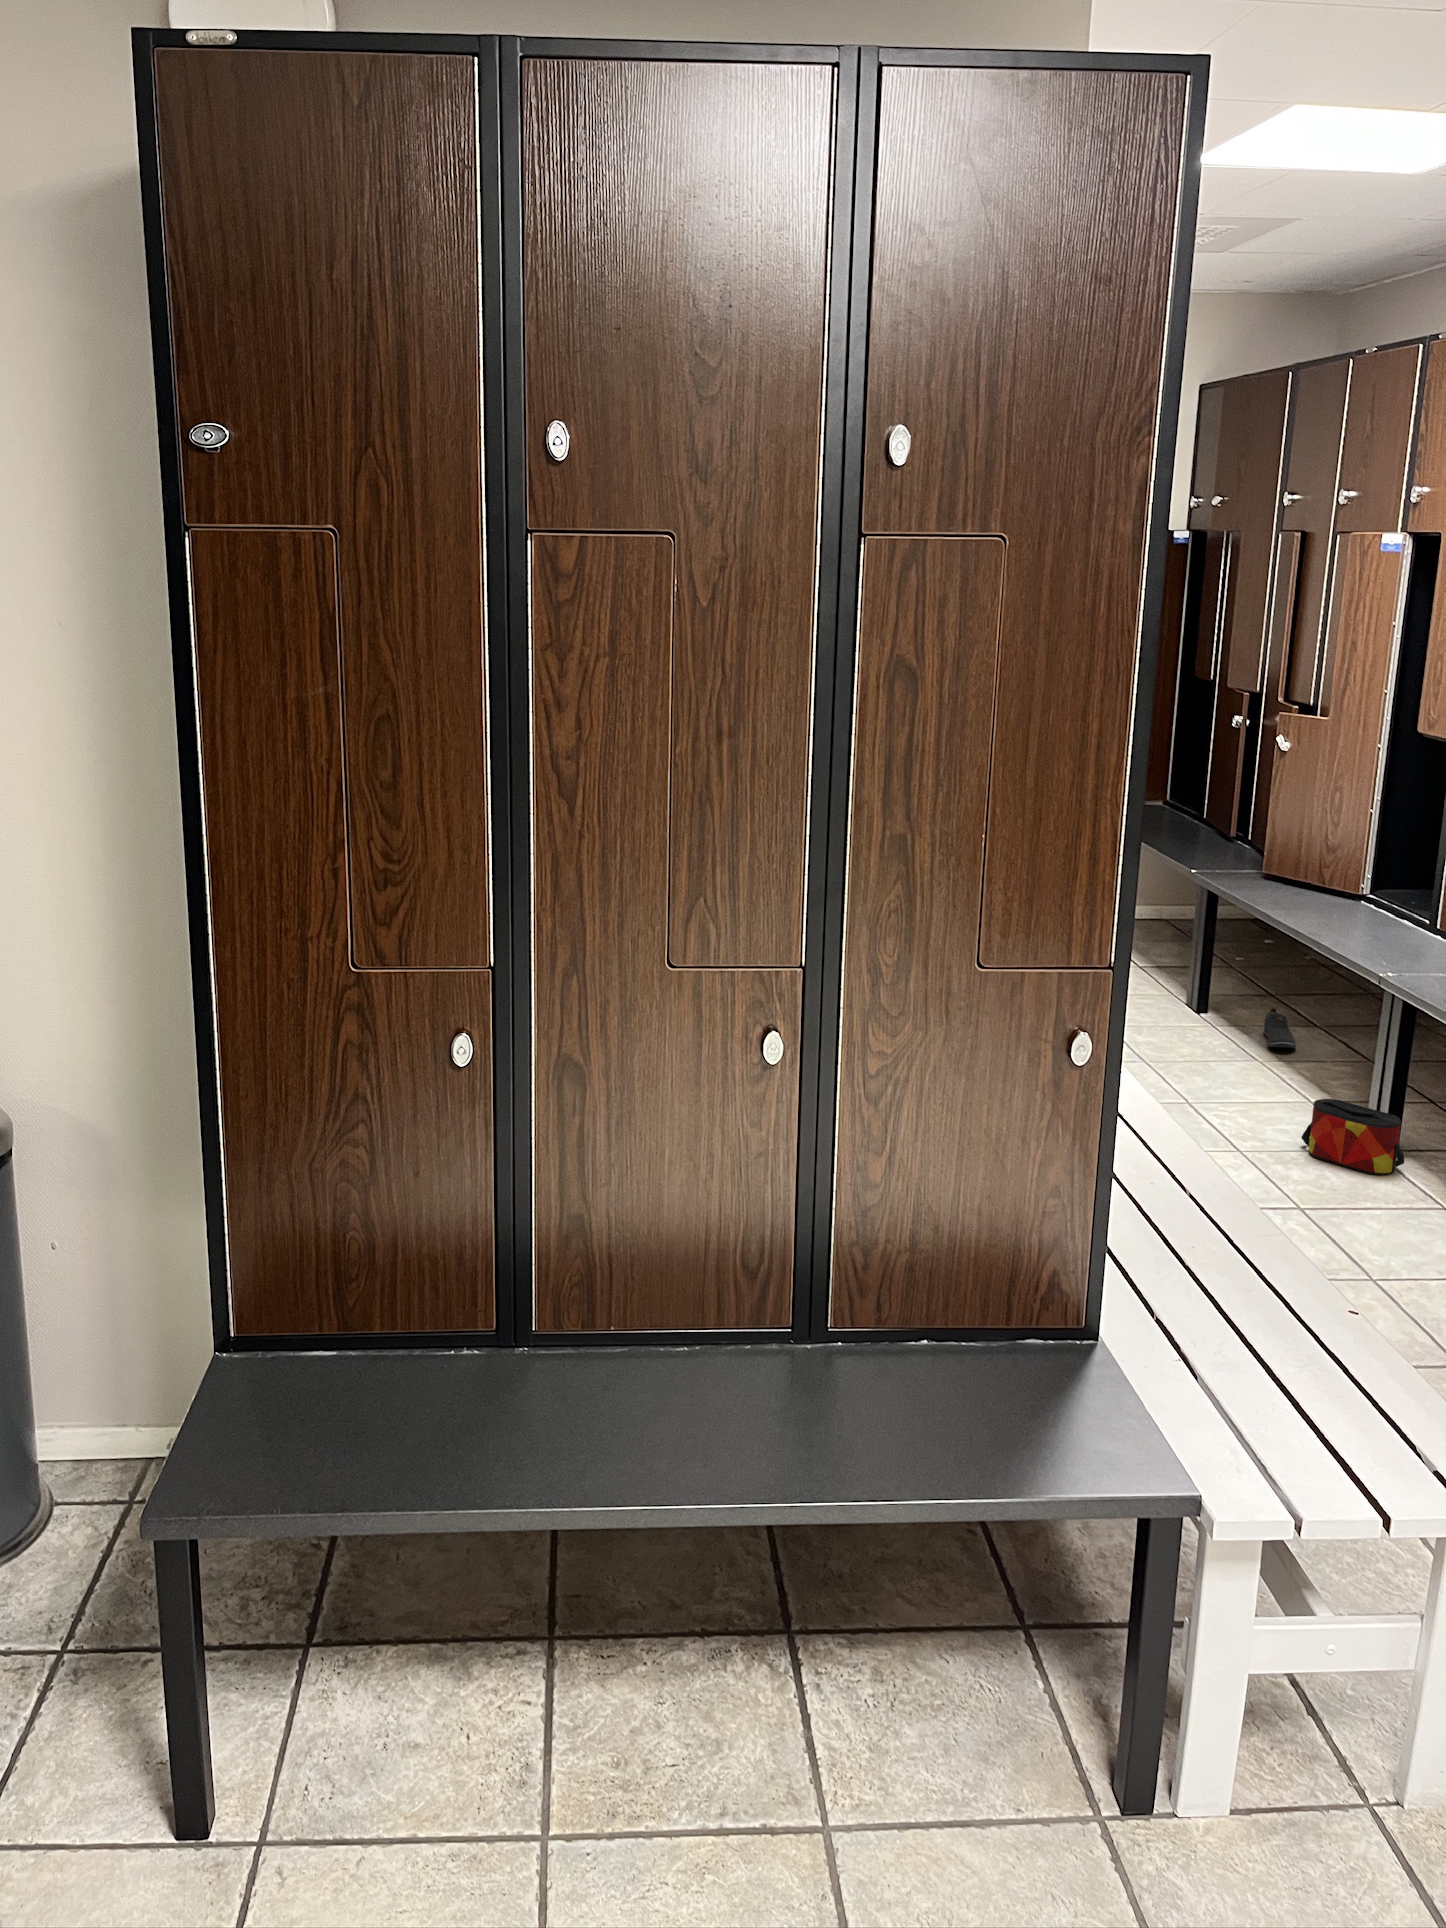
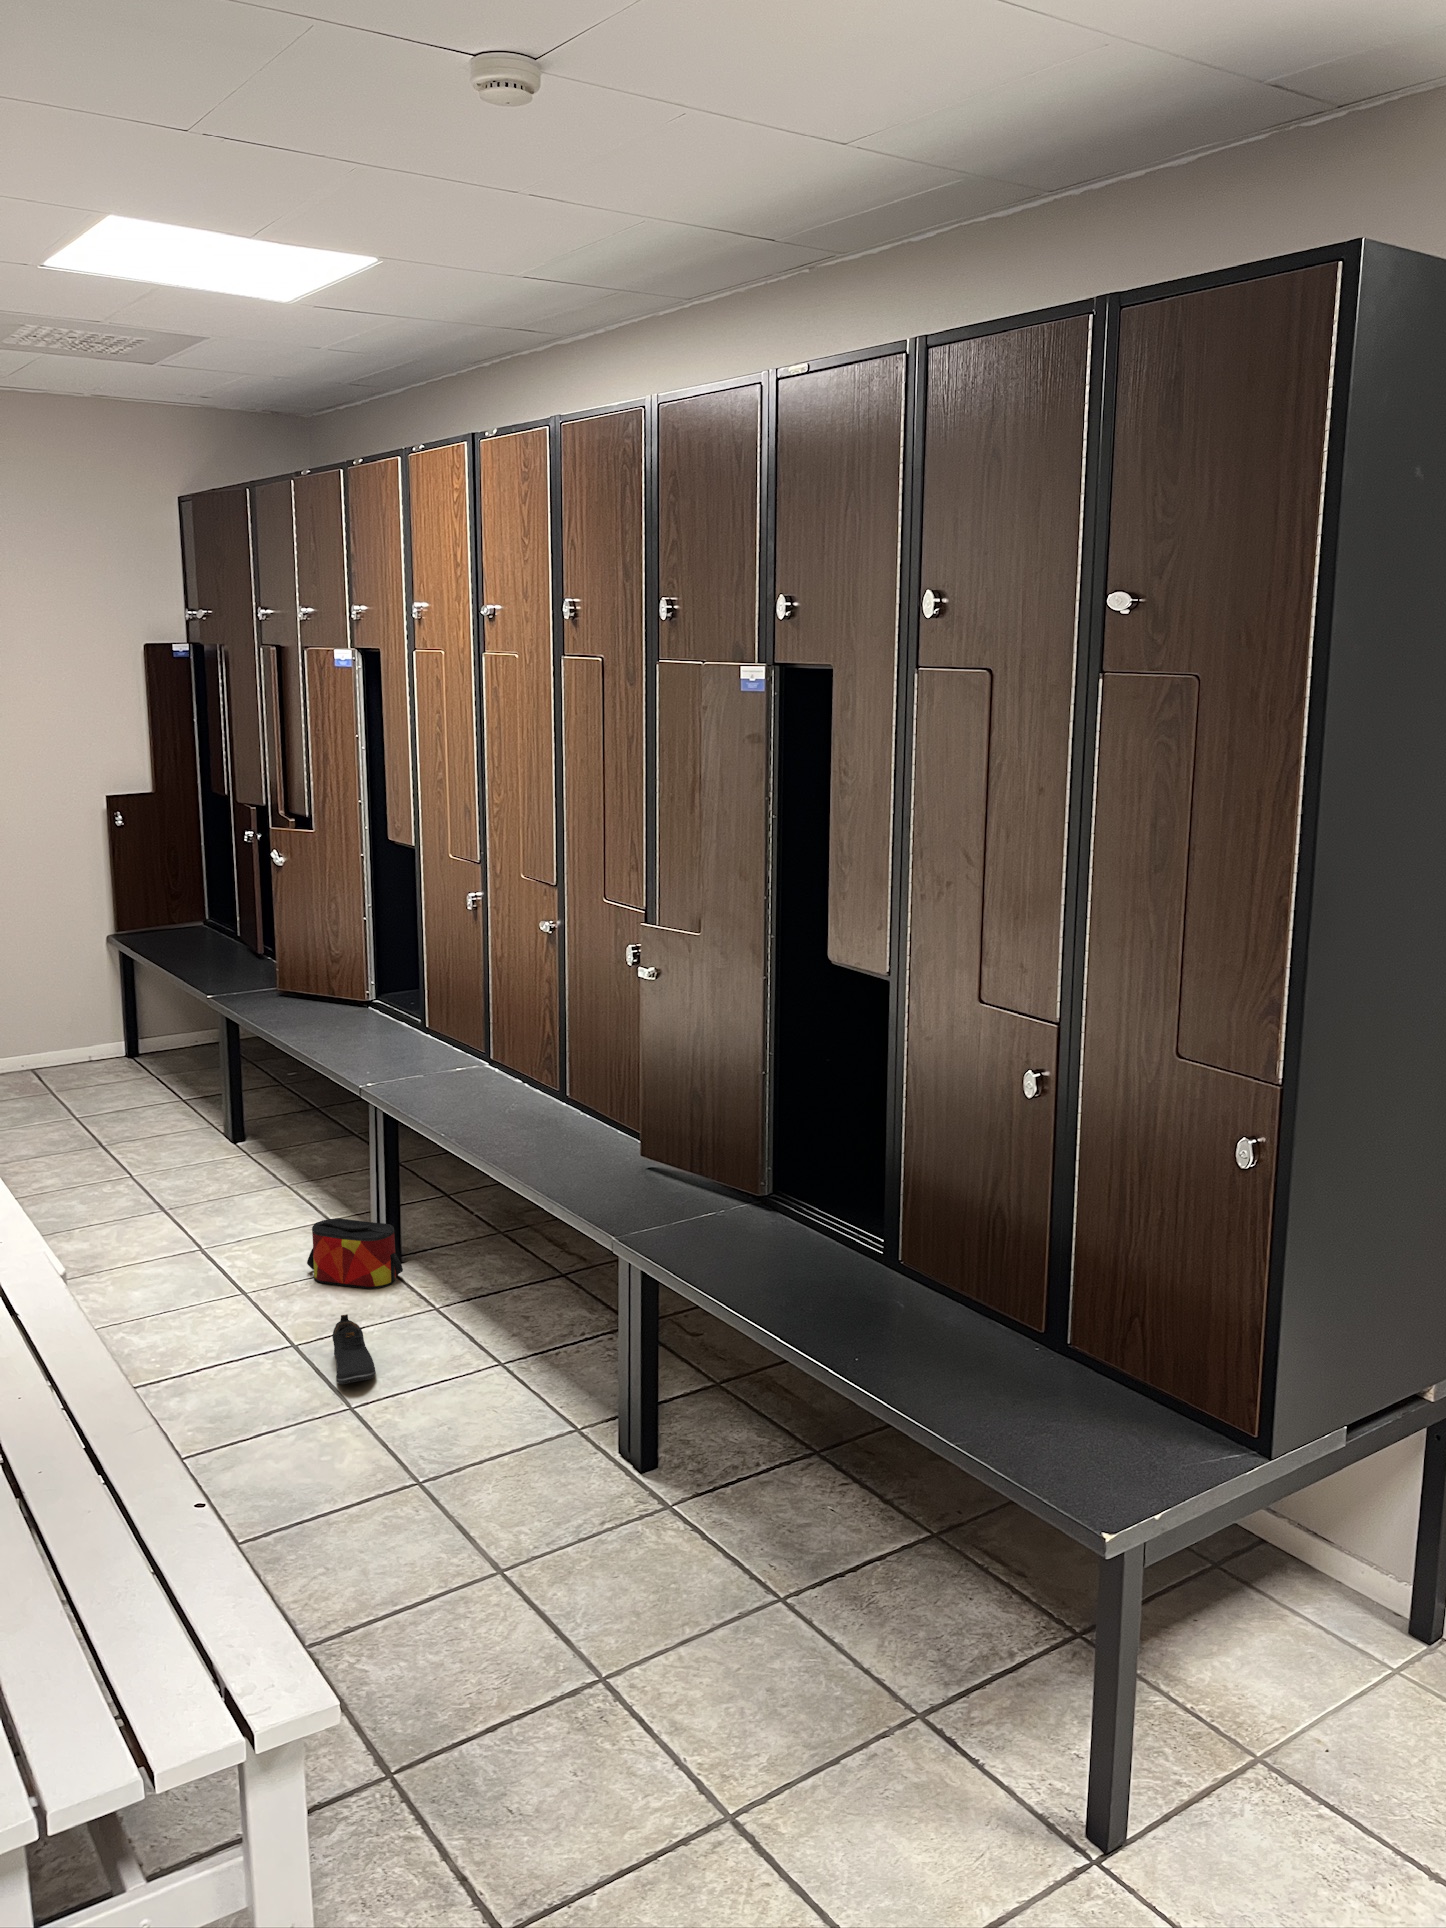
shoe: present [1264,1008,1296,1048] -> present [332,1314,376,1384]

